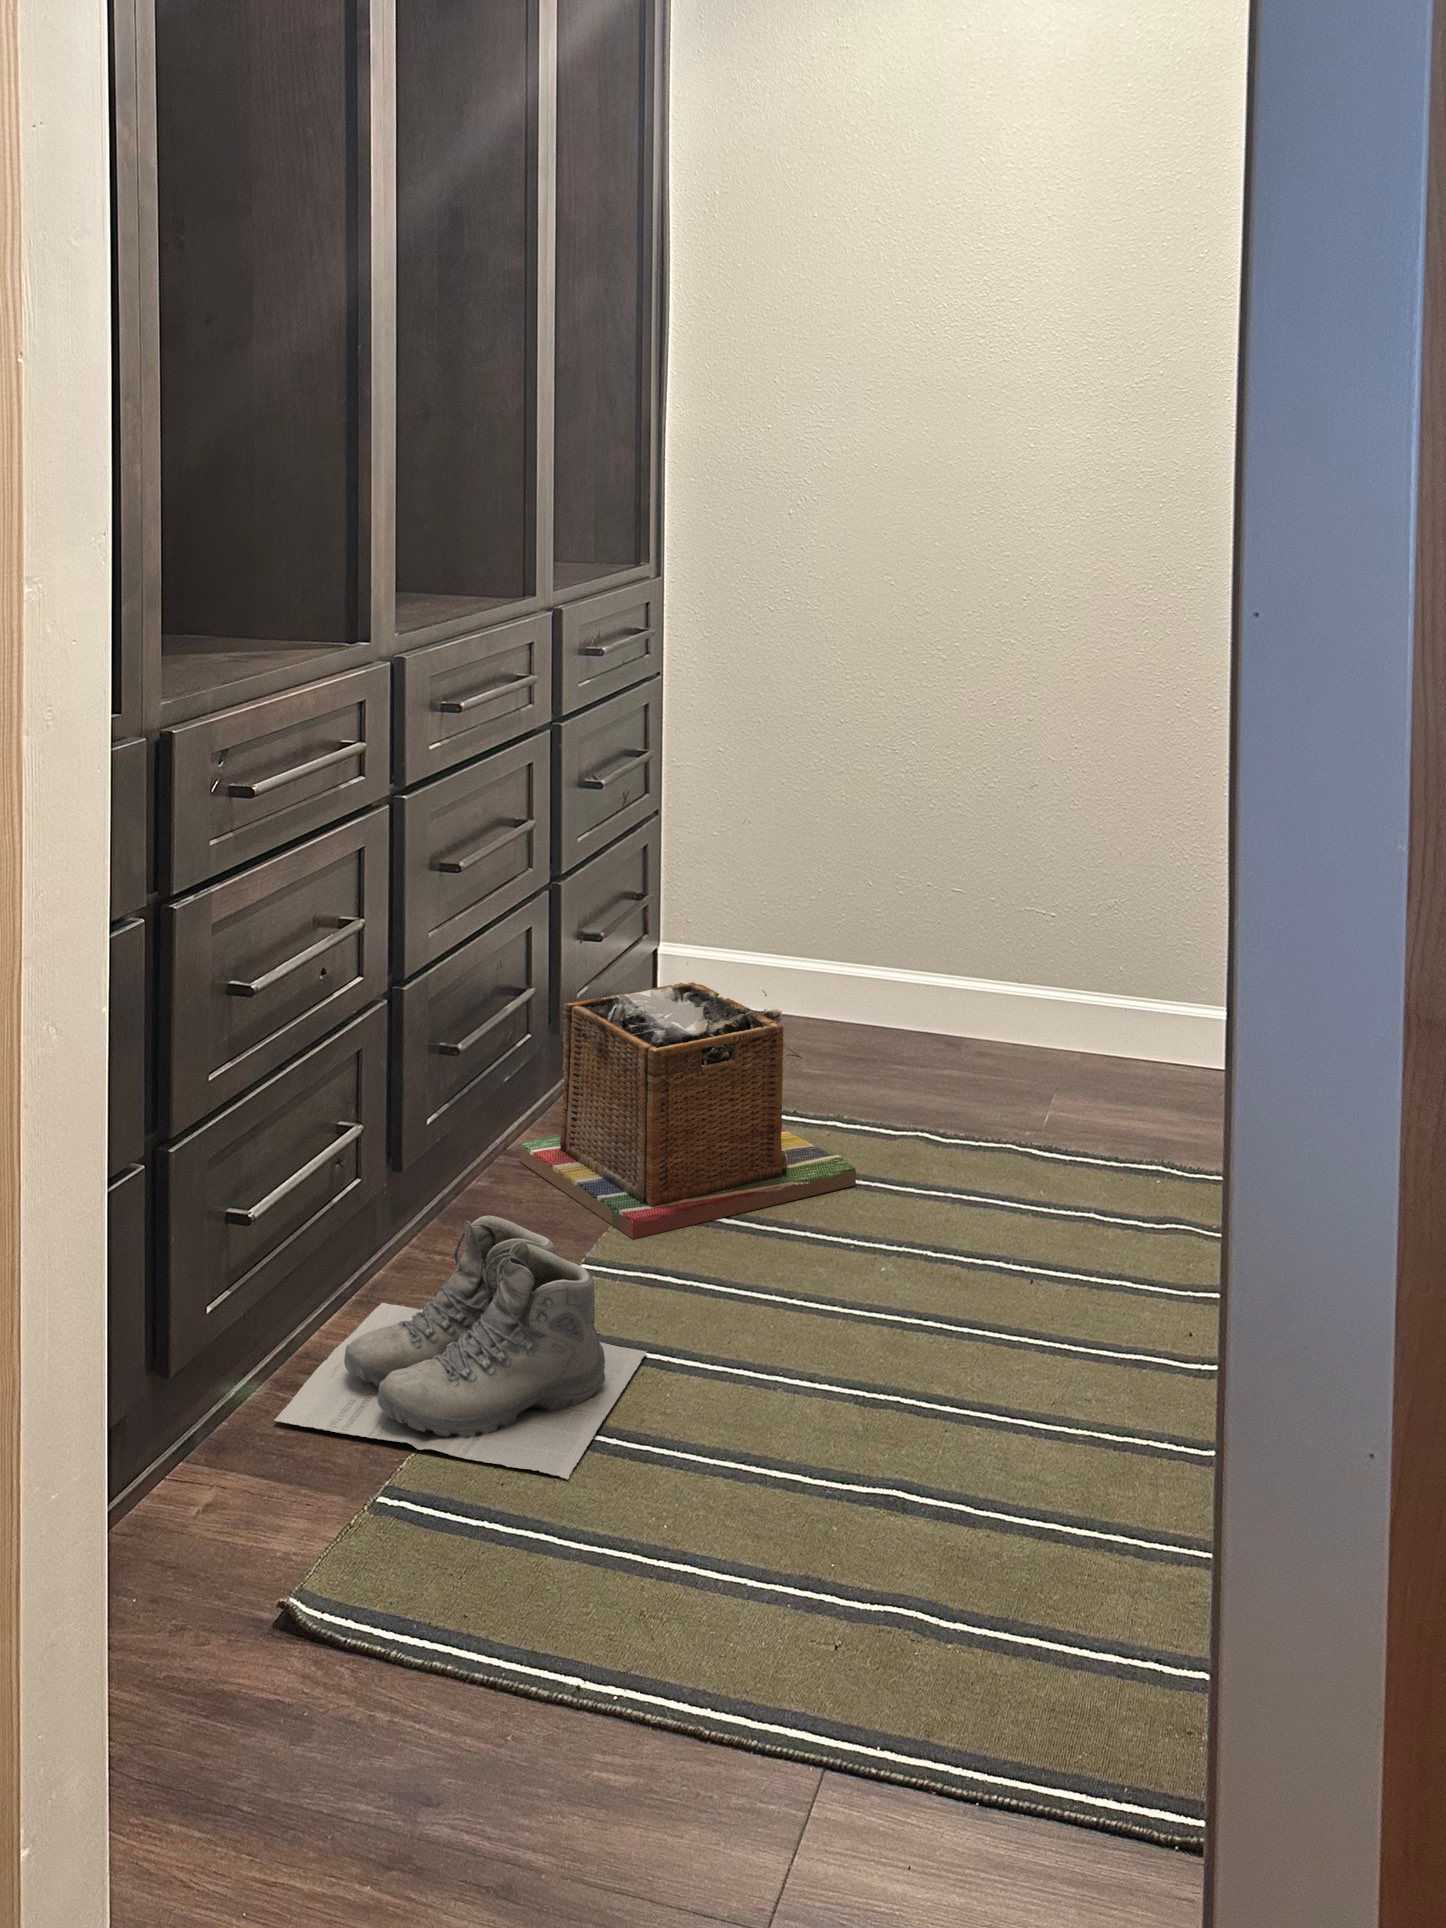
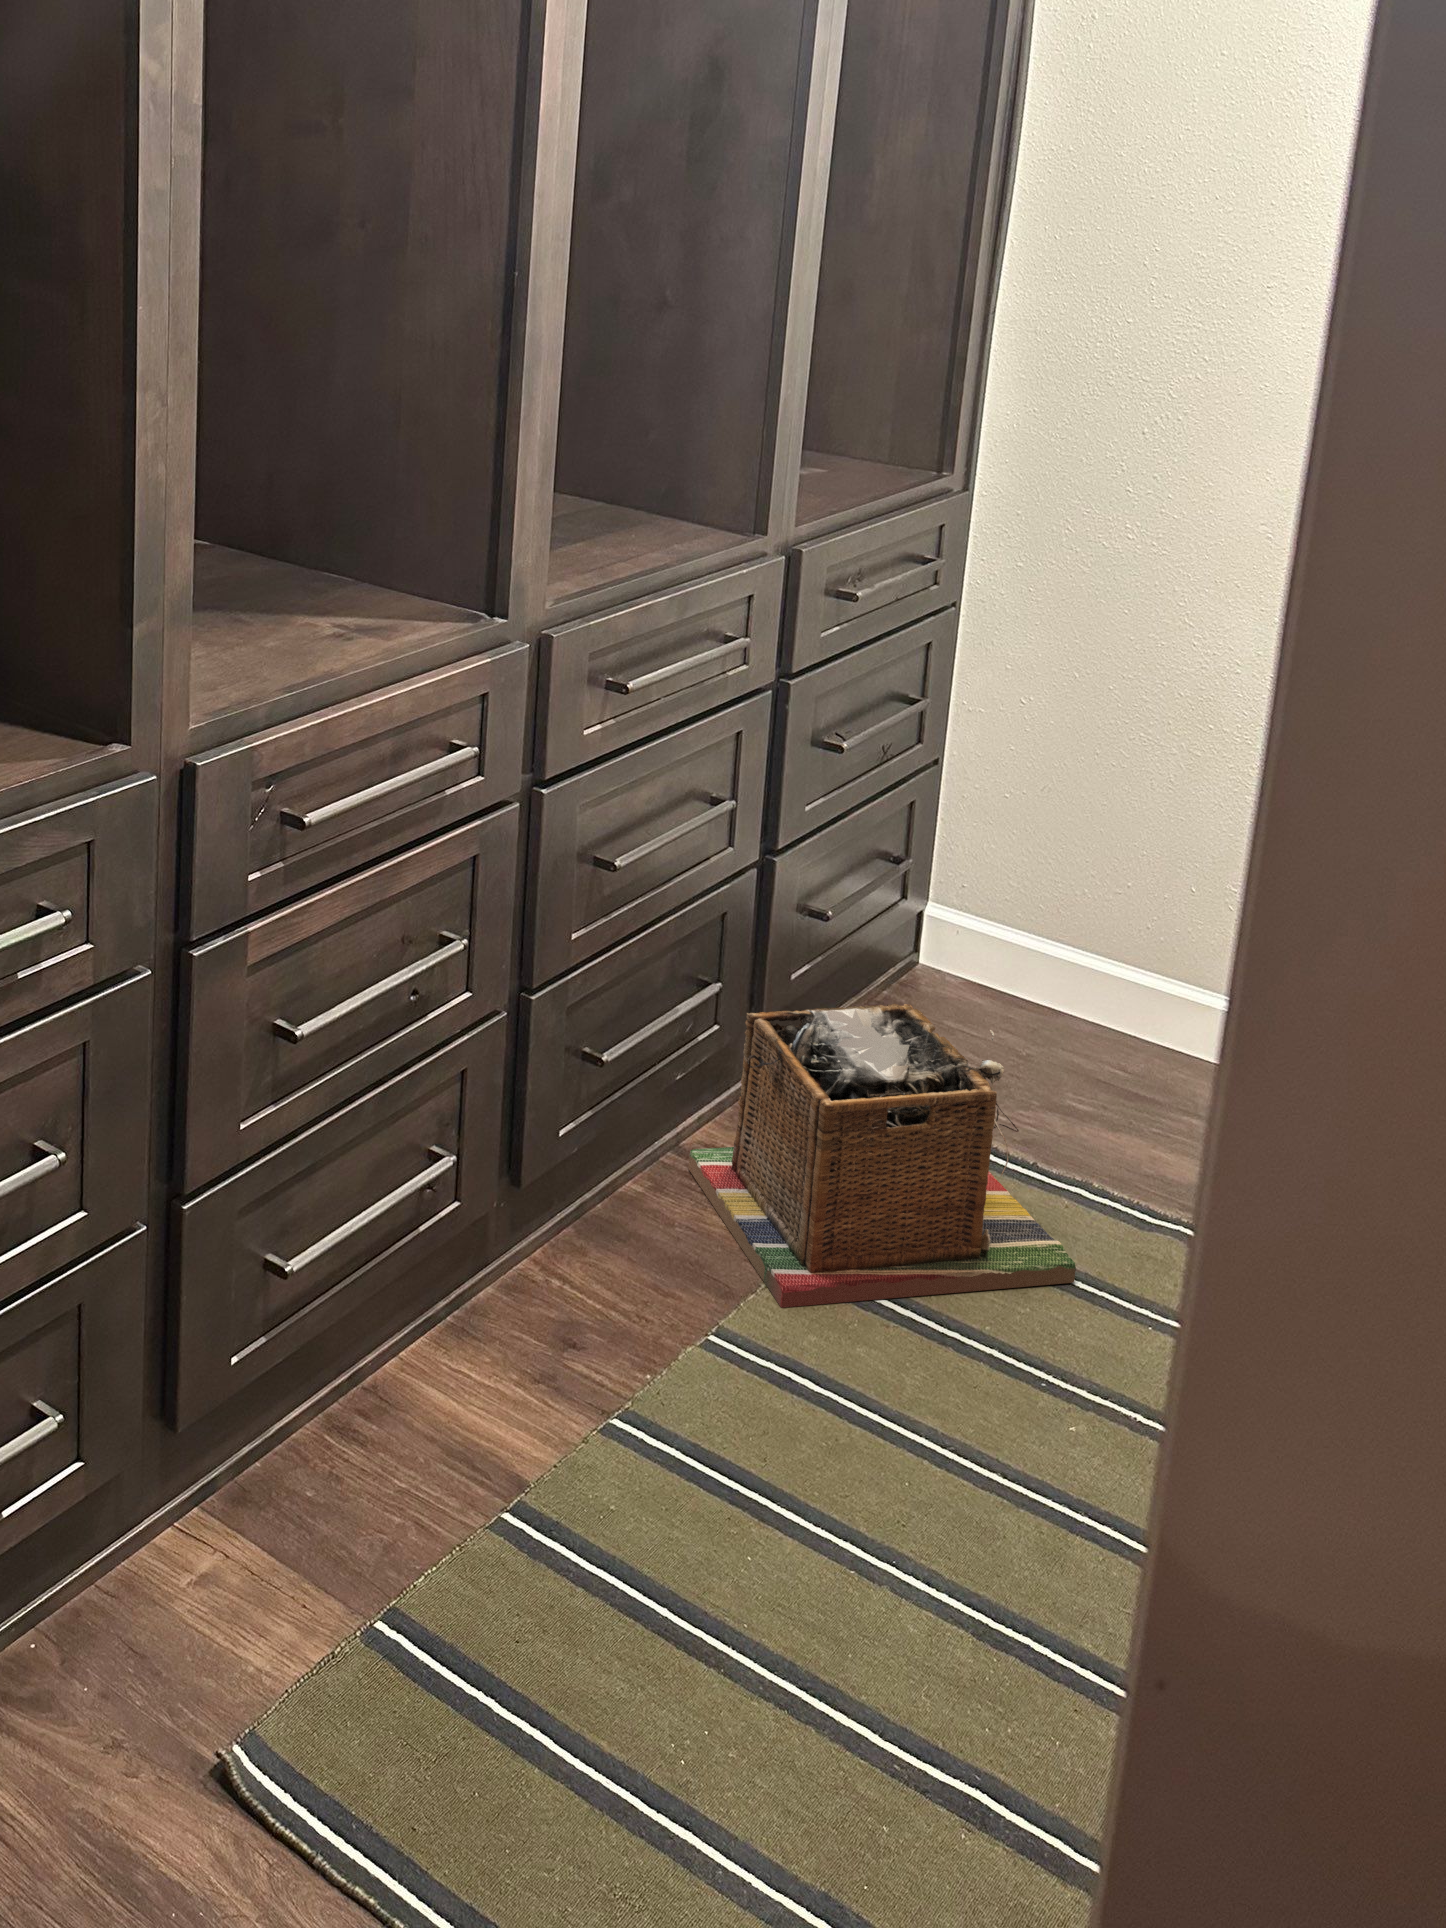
boots: present [274,1216,647,1479] -> none [304,1293,745,1652]

